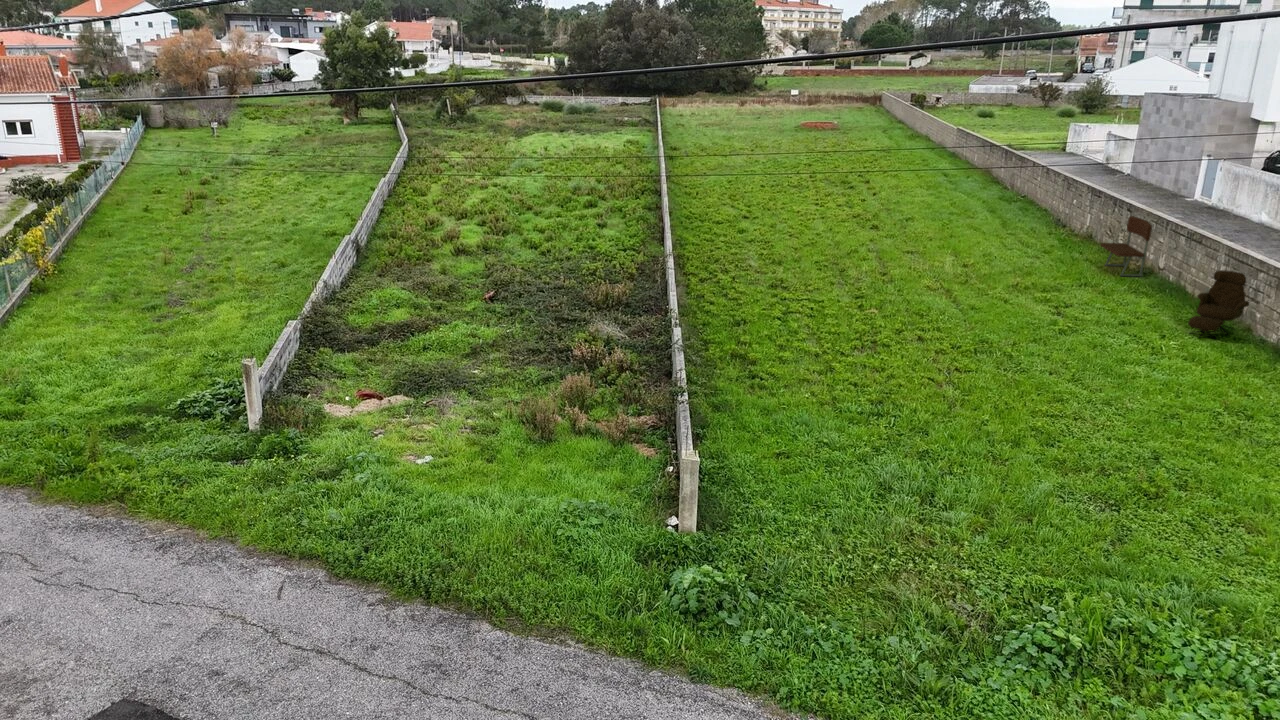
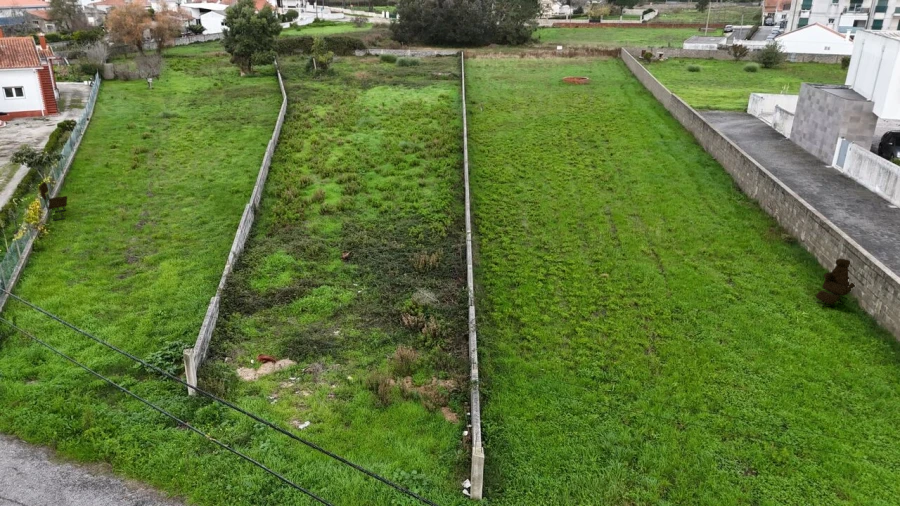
bench: present [1101,216,1152,277] -> present [39,182,67,220]

